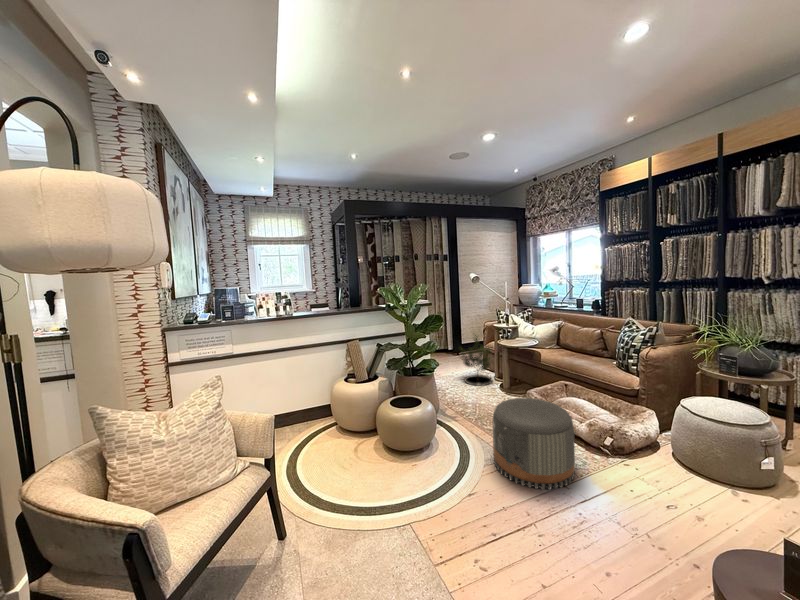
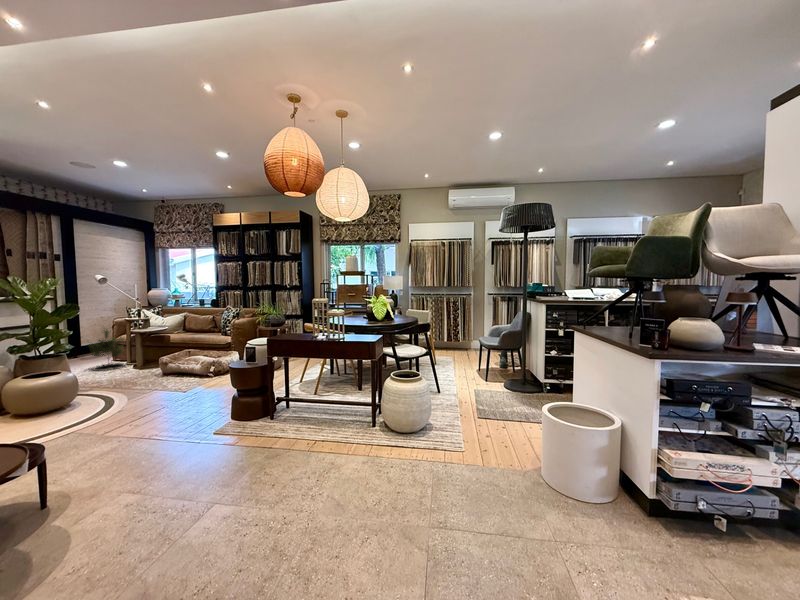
pouf: present [492,398,575,490] -> none [133,352,191,399]

